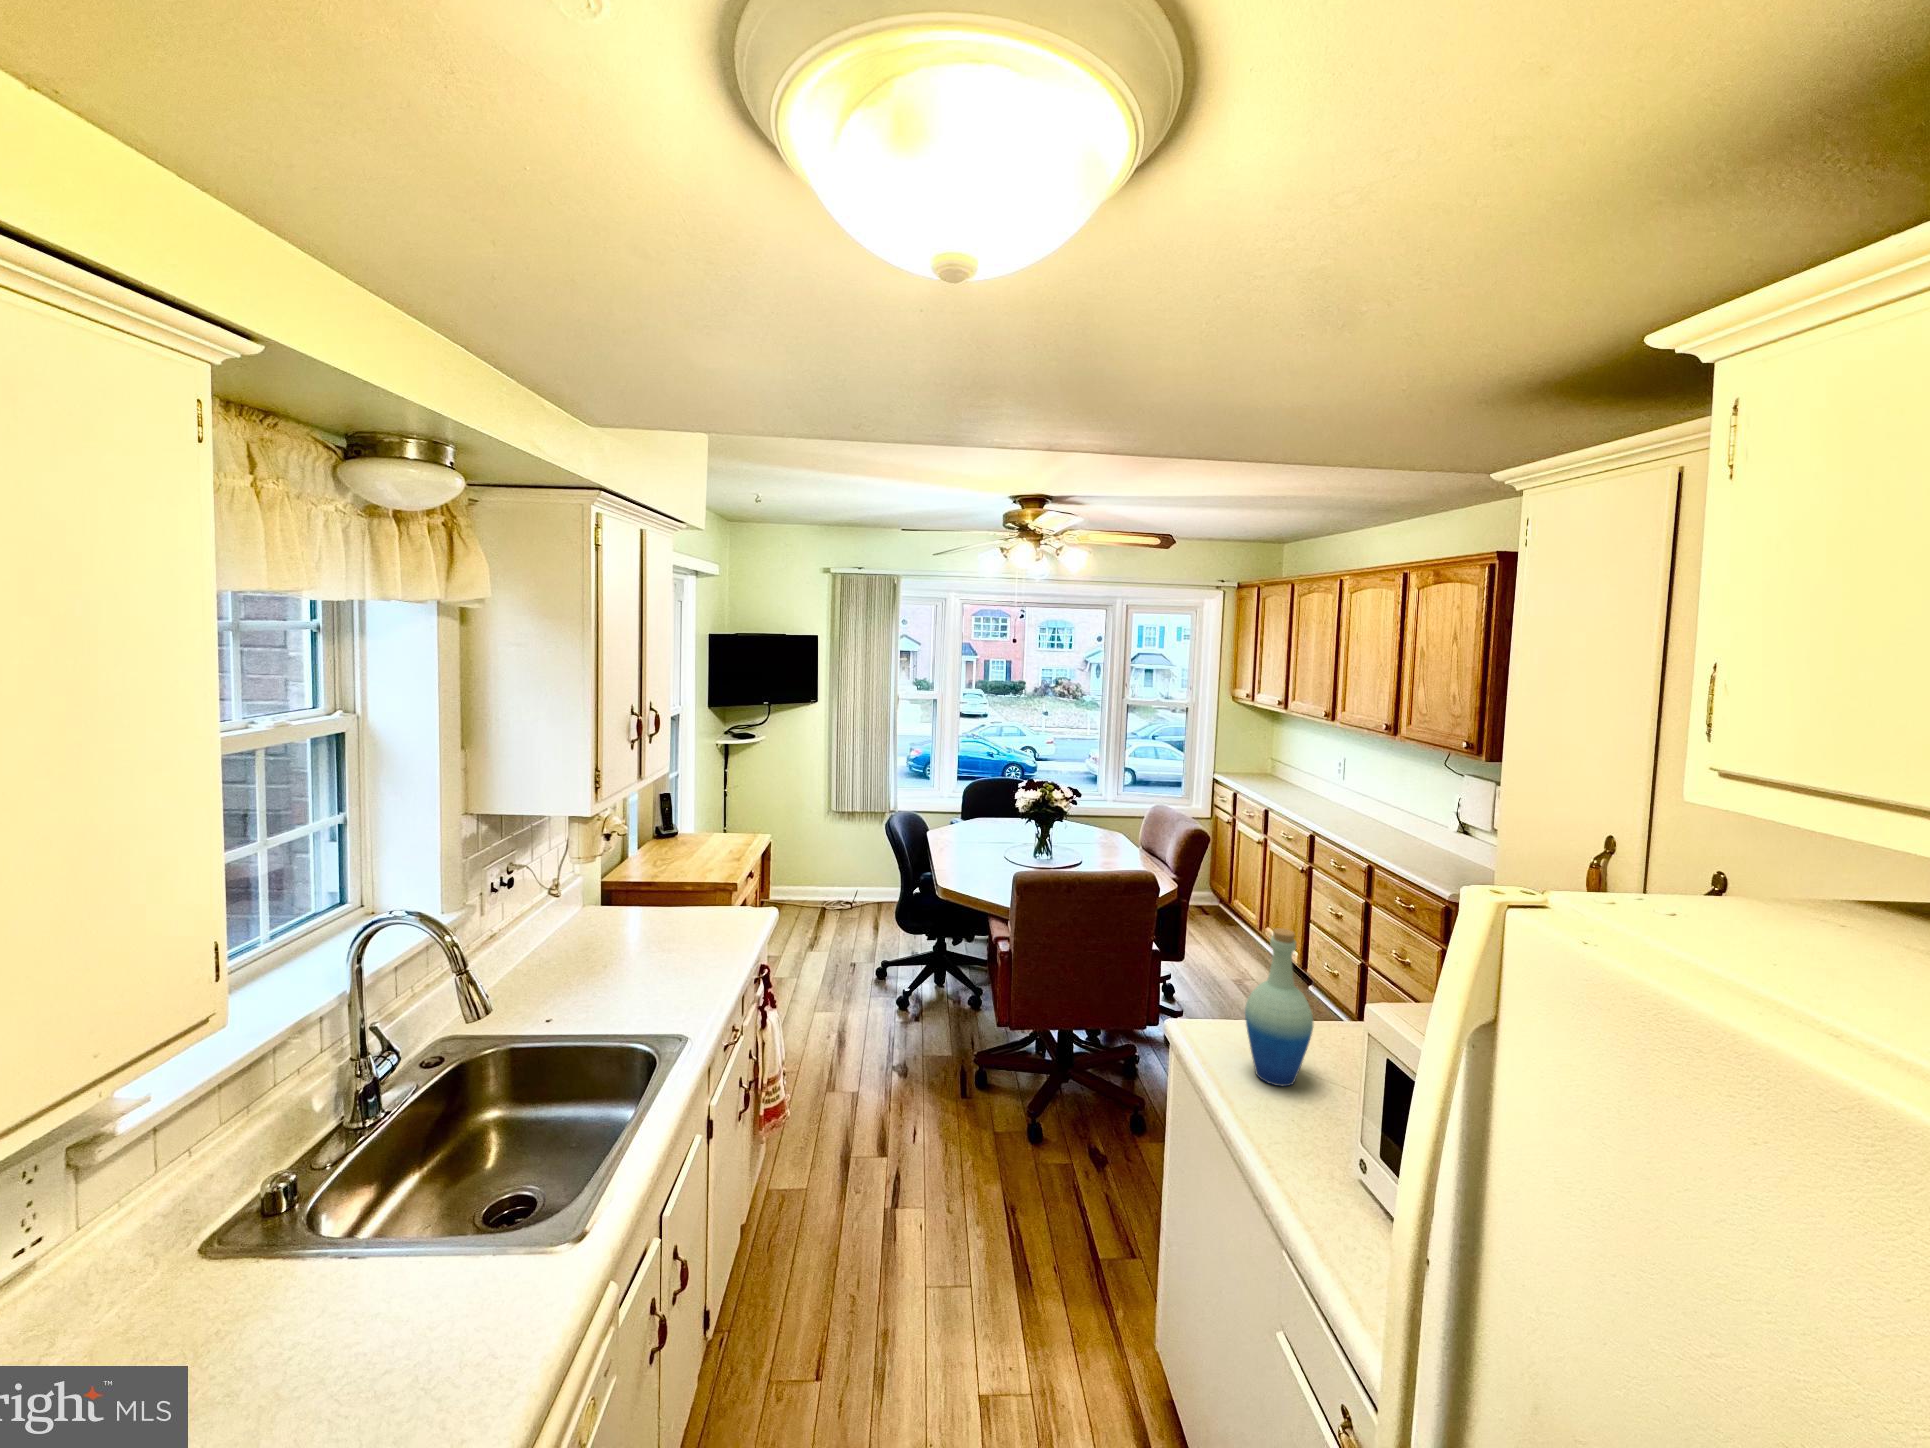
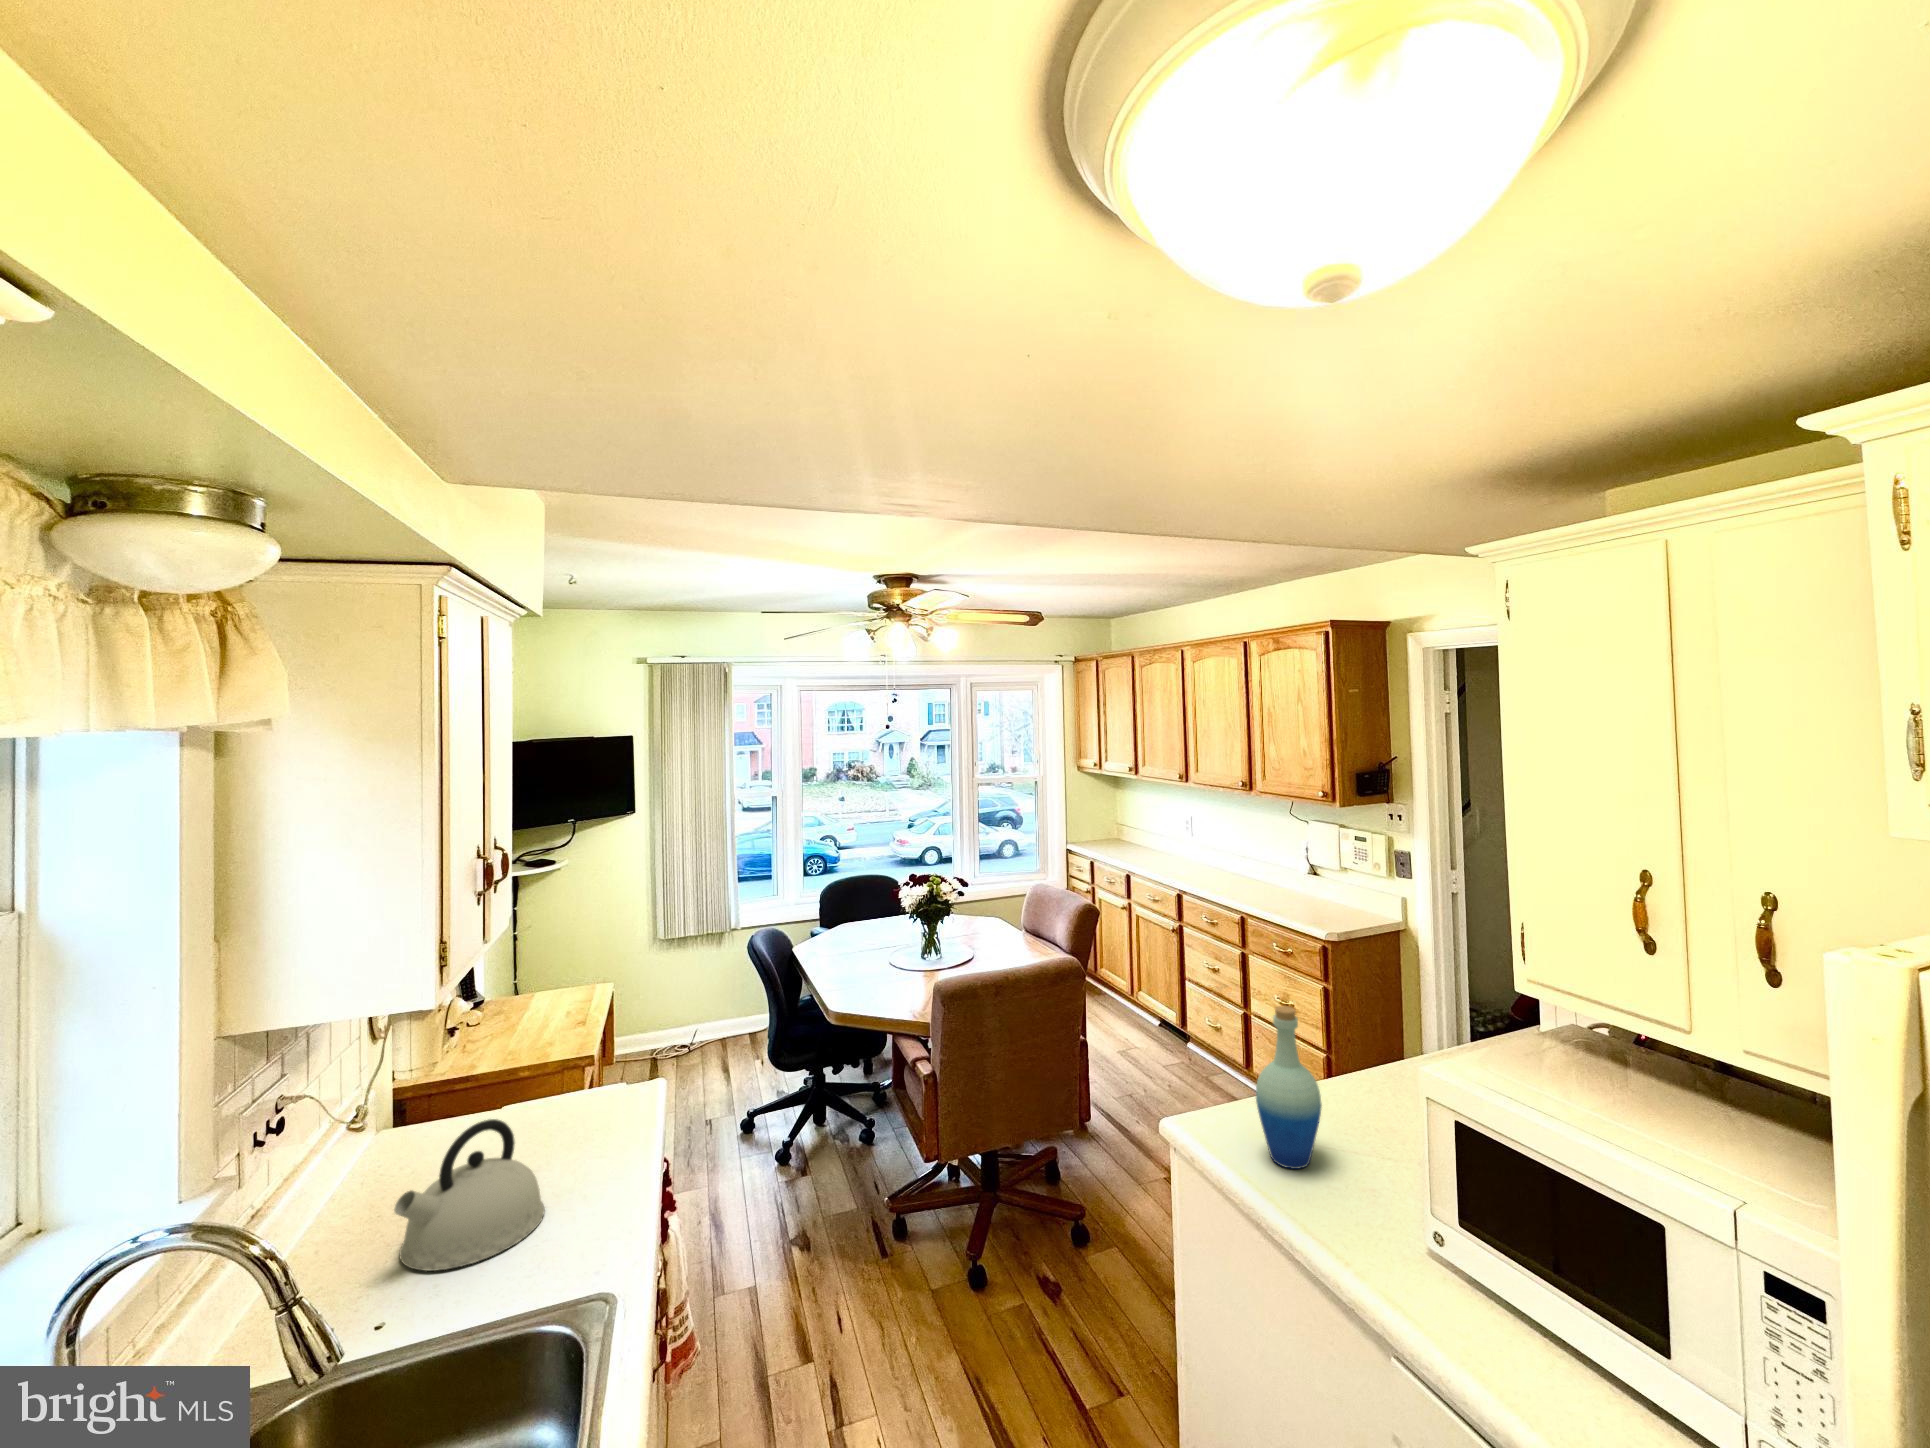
kettle: none [560,901,663,997] -> present [394,1119,545,1271]

